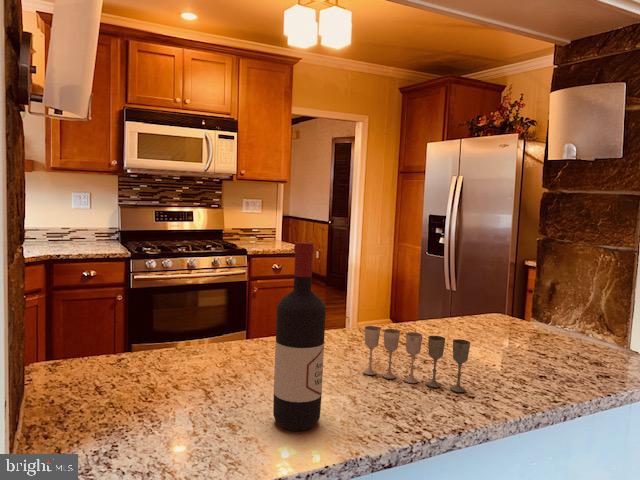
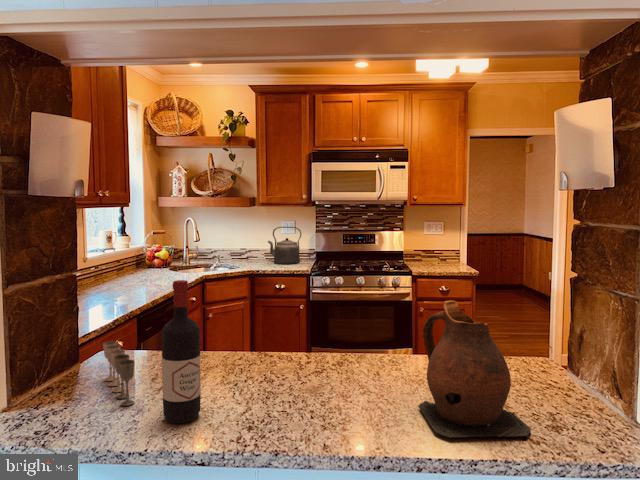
kettle: none [59,199,106,246] -> present [268,227,301,264]
ceramic pitcher: none [483,258,592,385] -> present [418,300,531,439]
wine glass: present [363,326,470,392] -> present [103,341,134,406]

